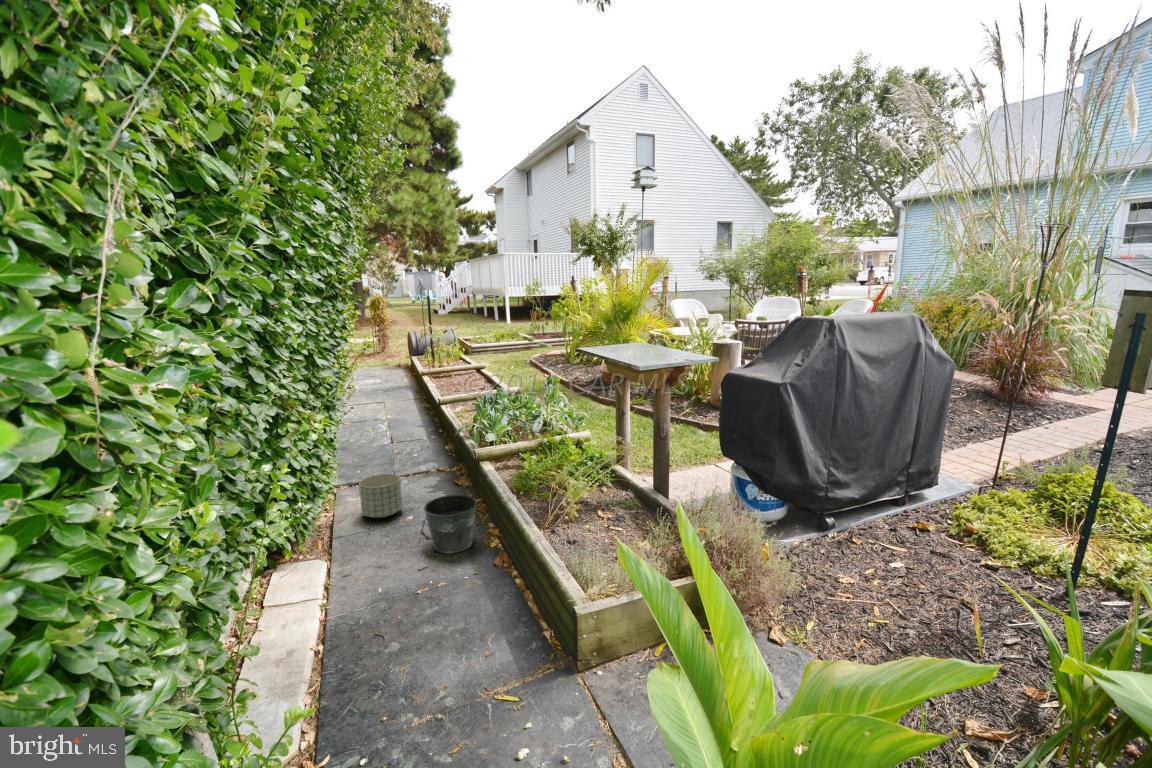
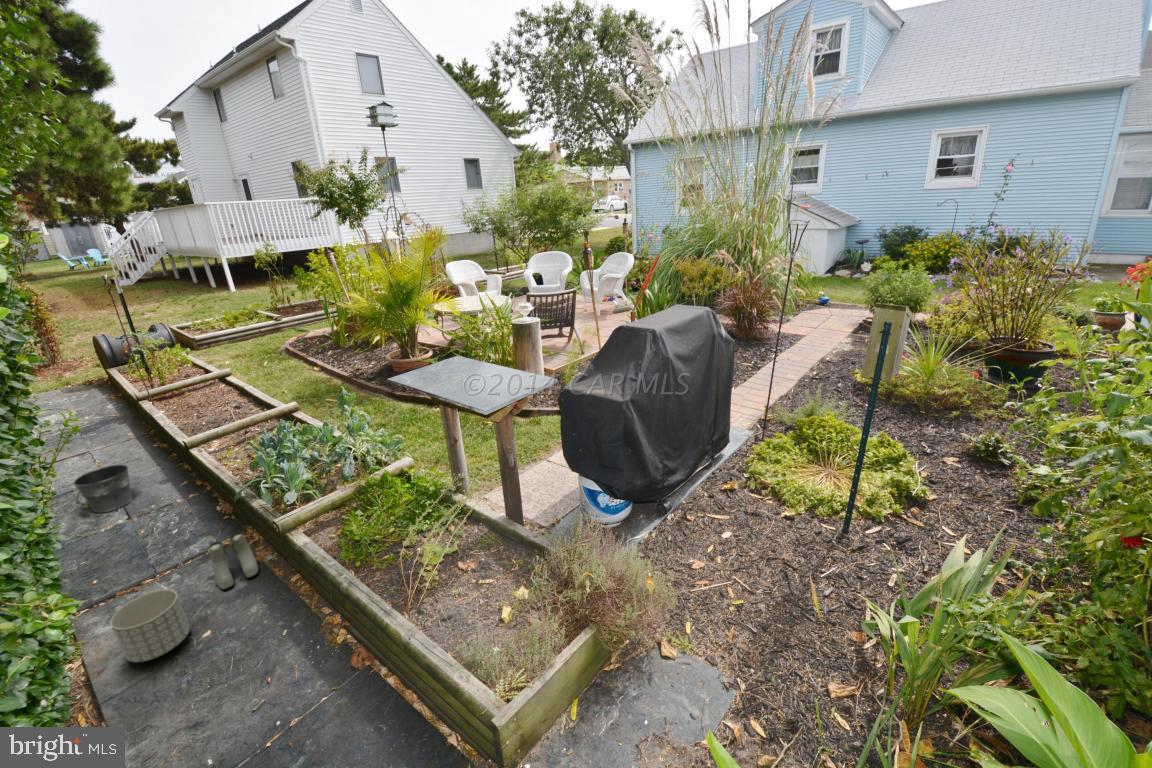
boots: none [428,457,457,495] -> present [209,532,259,590]
bucket: present [421,495,477,554] -> present [73,465,133,513]

